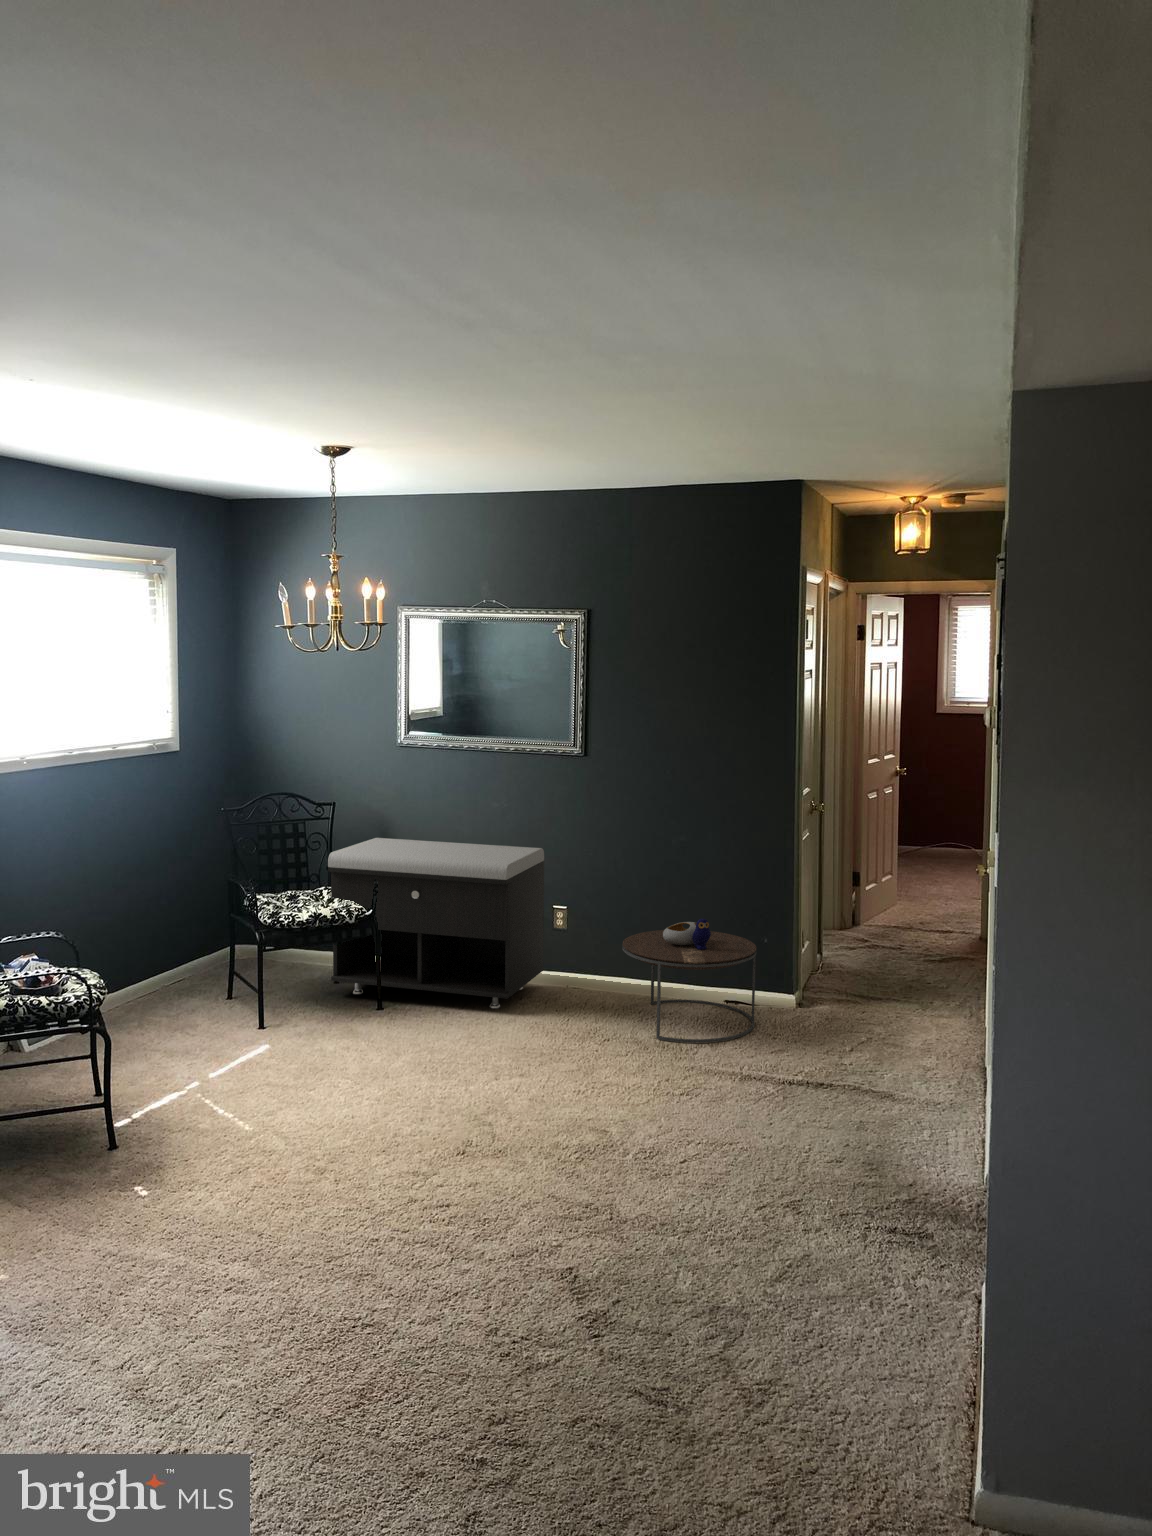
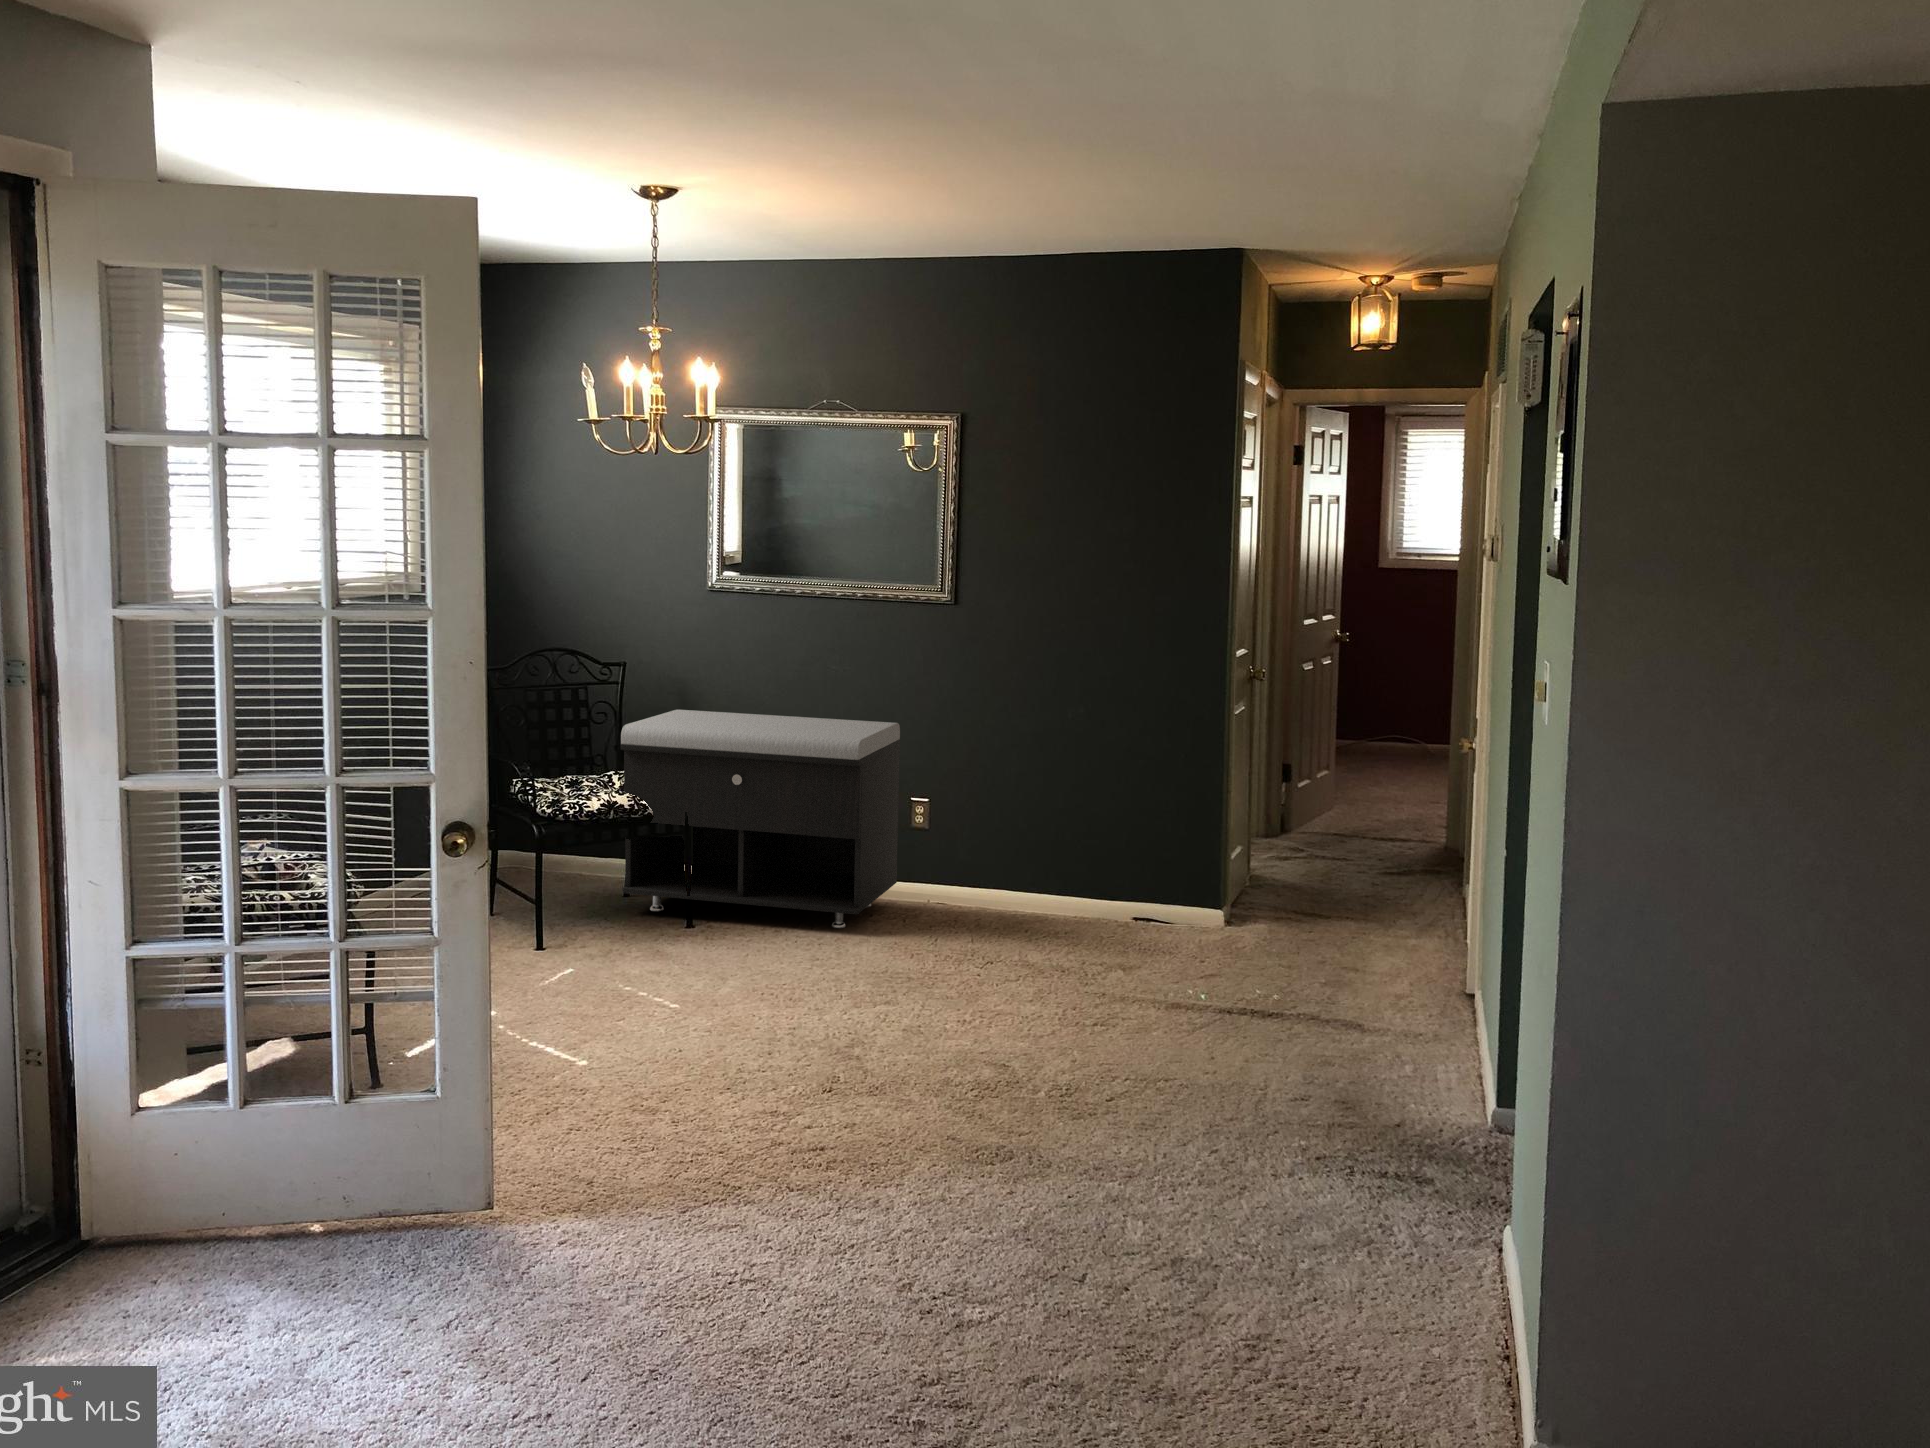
side table: present [622,919,757,1043] -> none [1008,810,1180,967]

